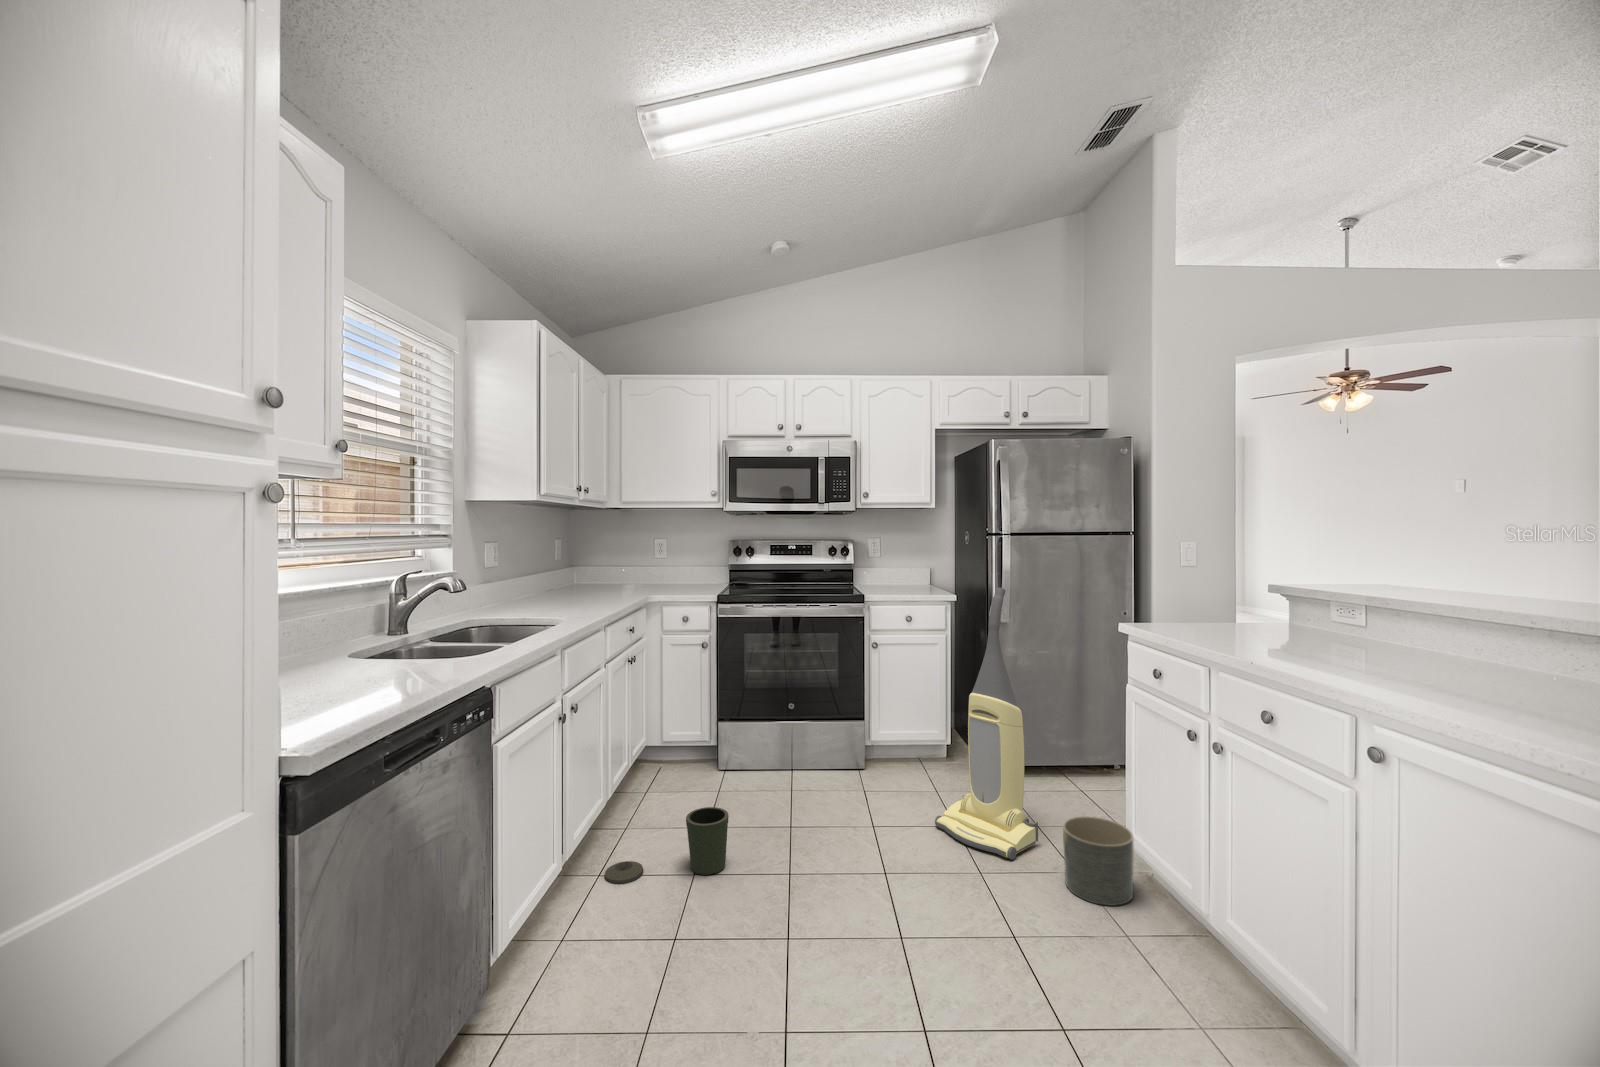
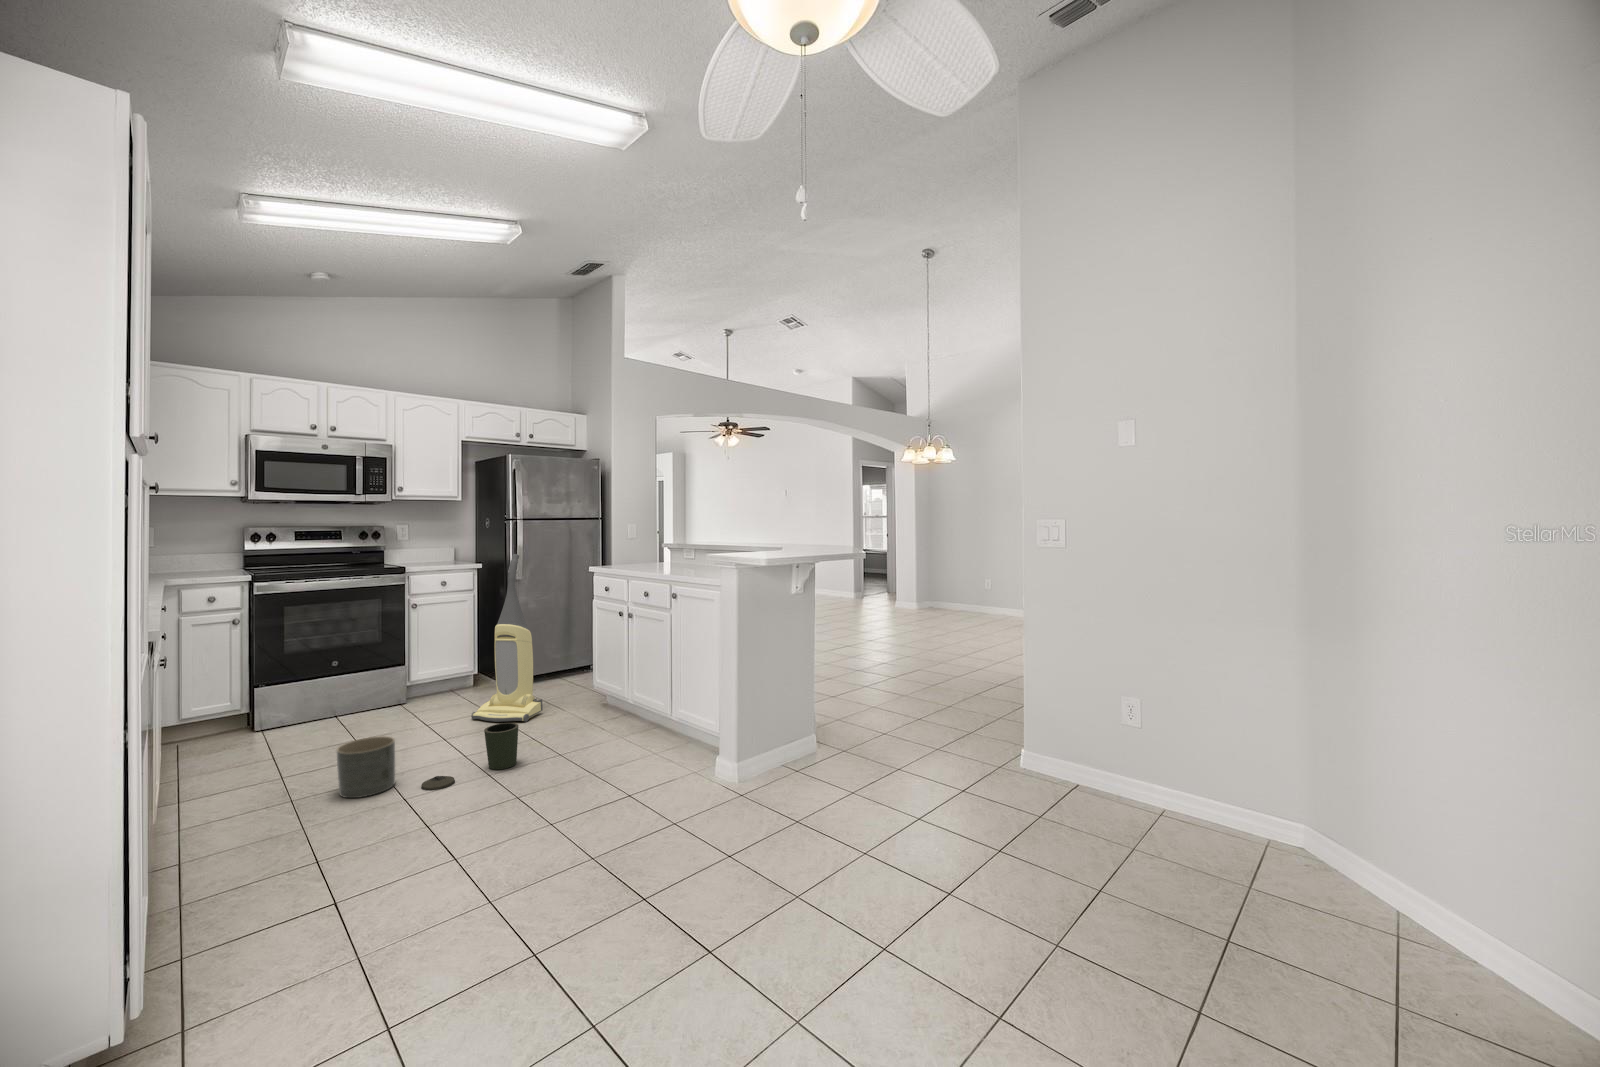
trash can: present [604,807,729,884] -> present [421,723,518,791]
planter: present [1063,816,1134,906] -> present [337,736,395,798]

